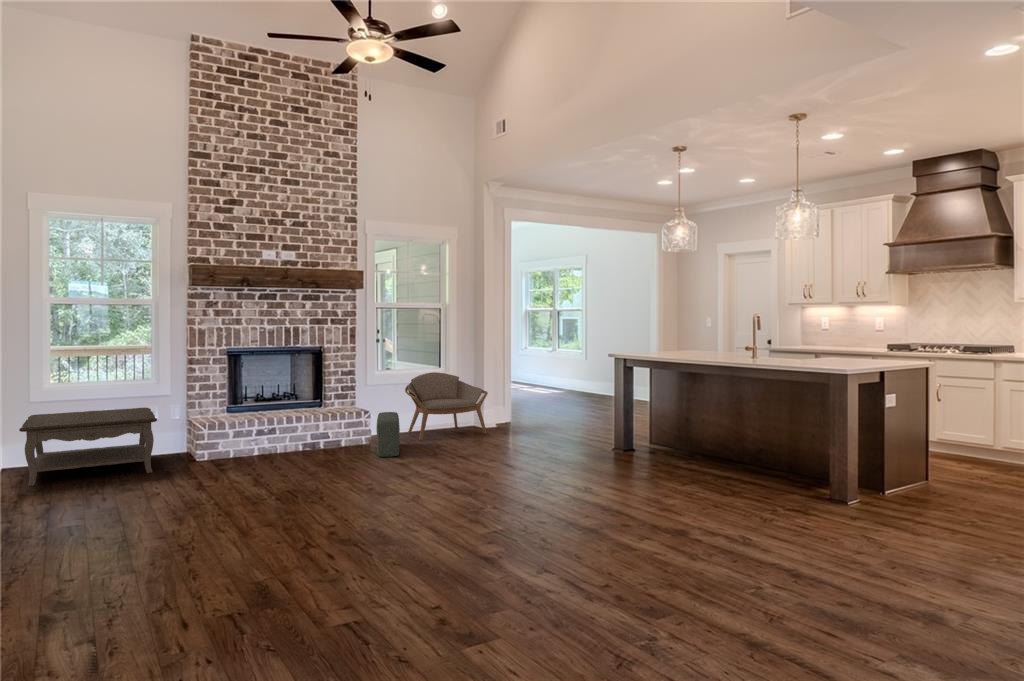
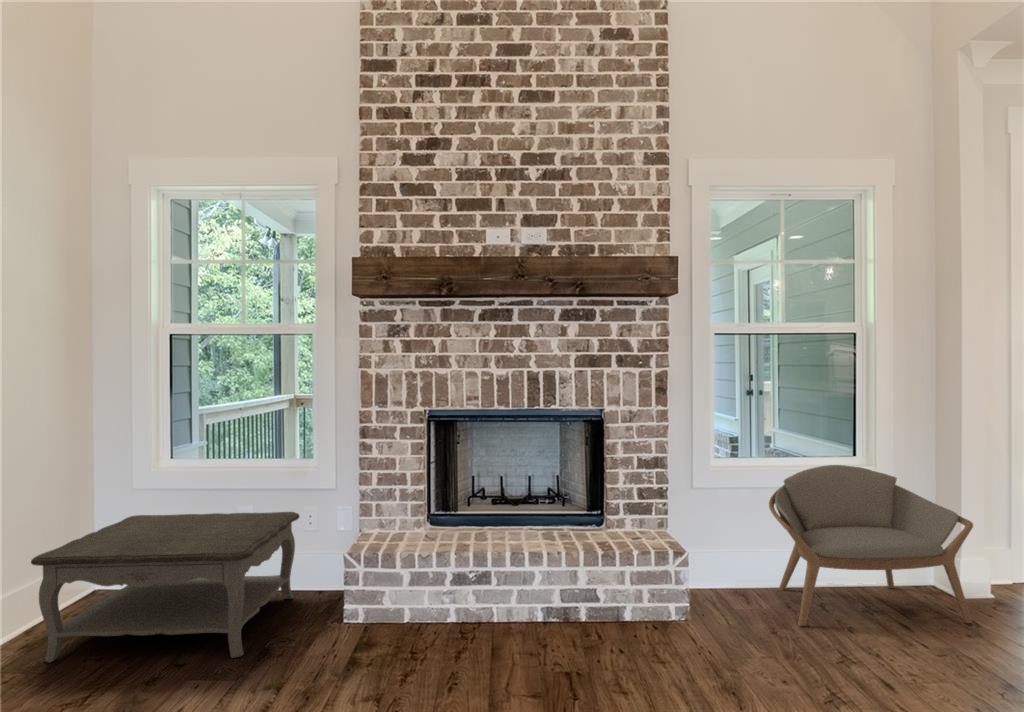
pouf: present [377,412,400,457] -> none [681,560,745,691]

